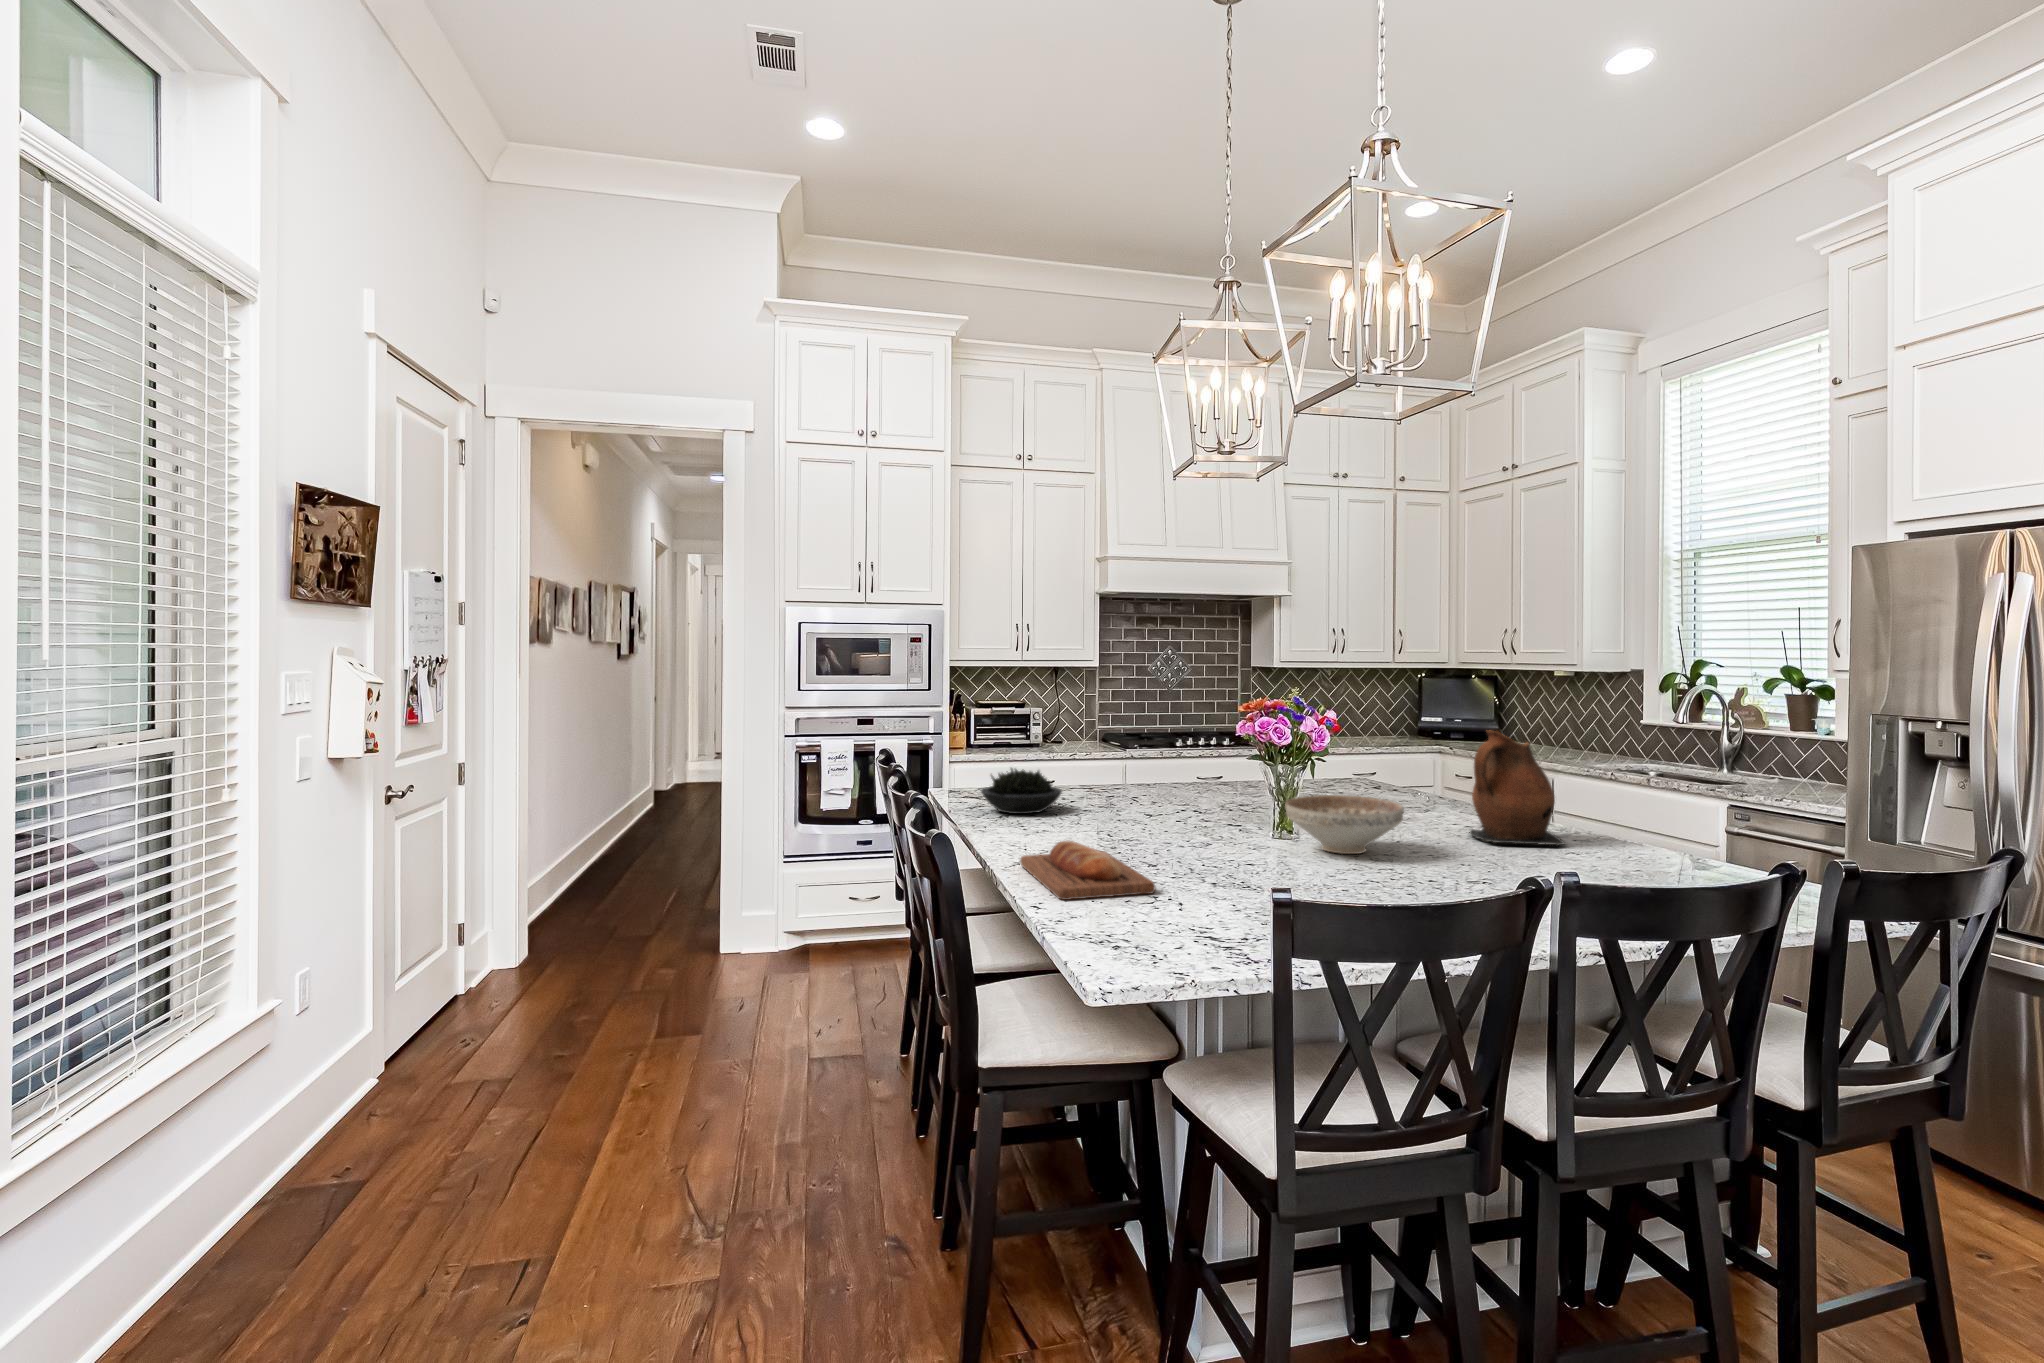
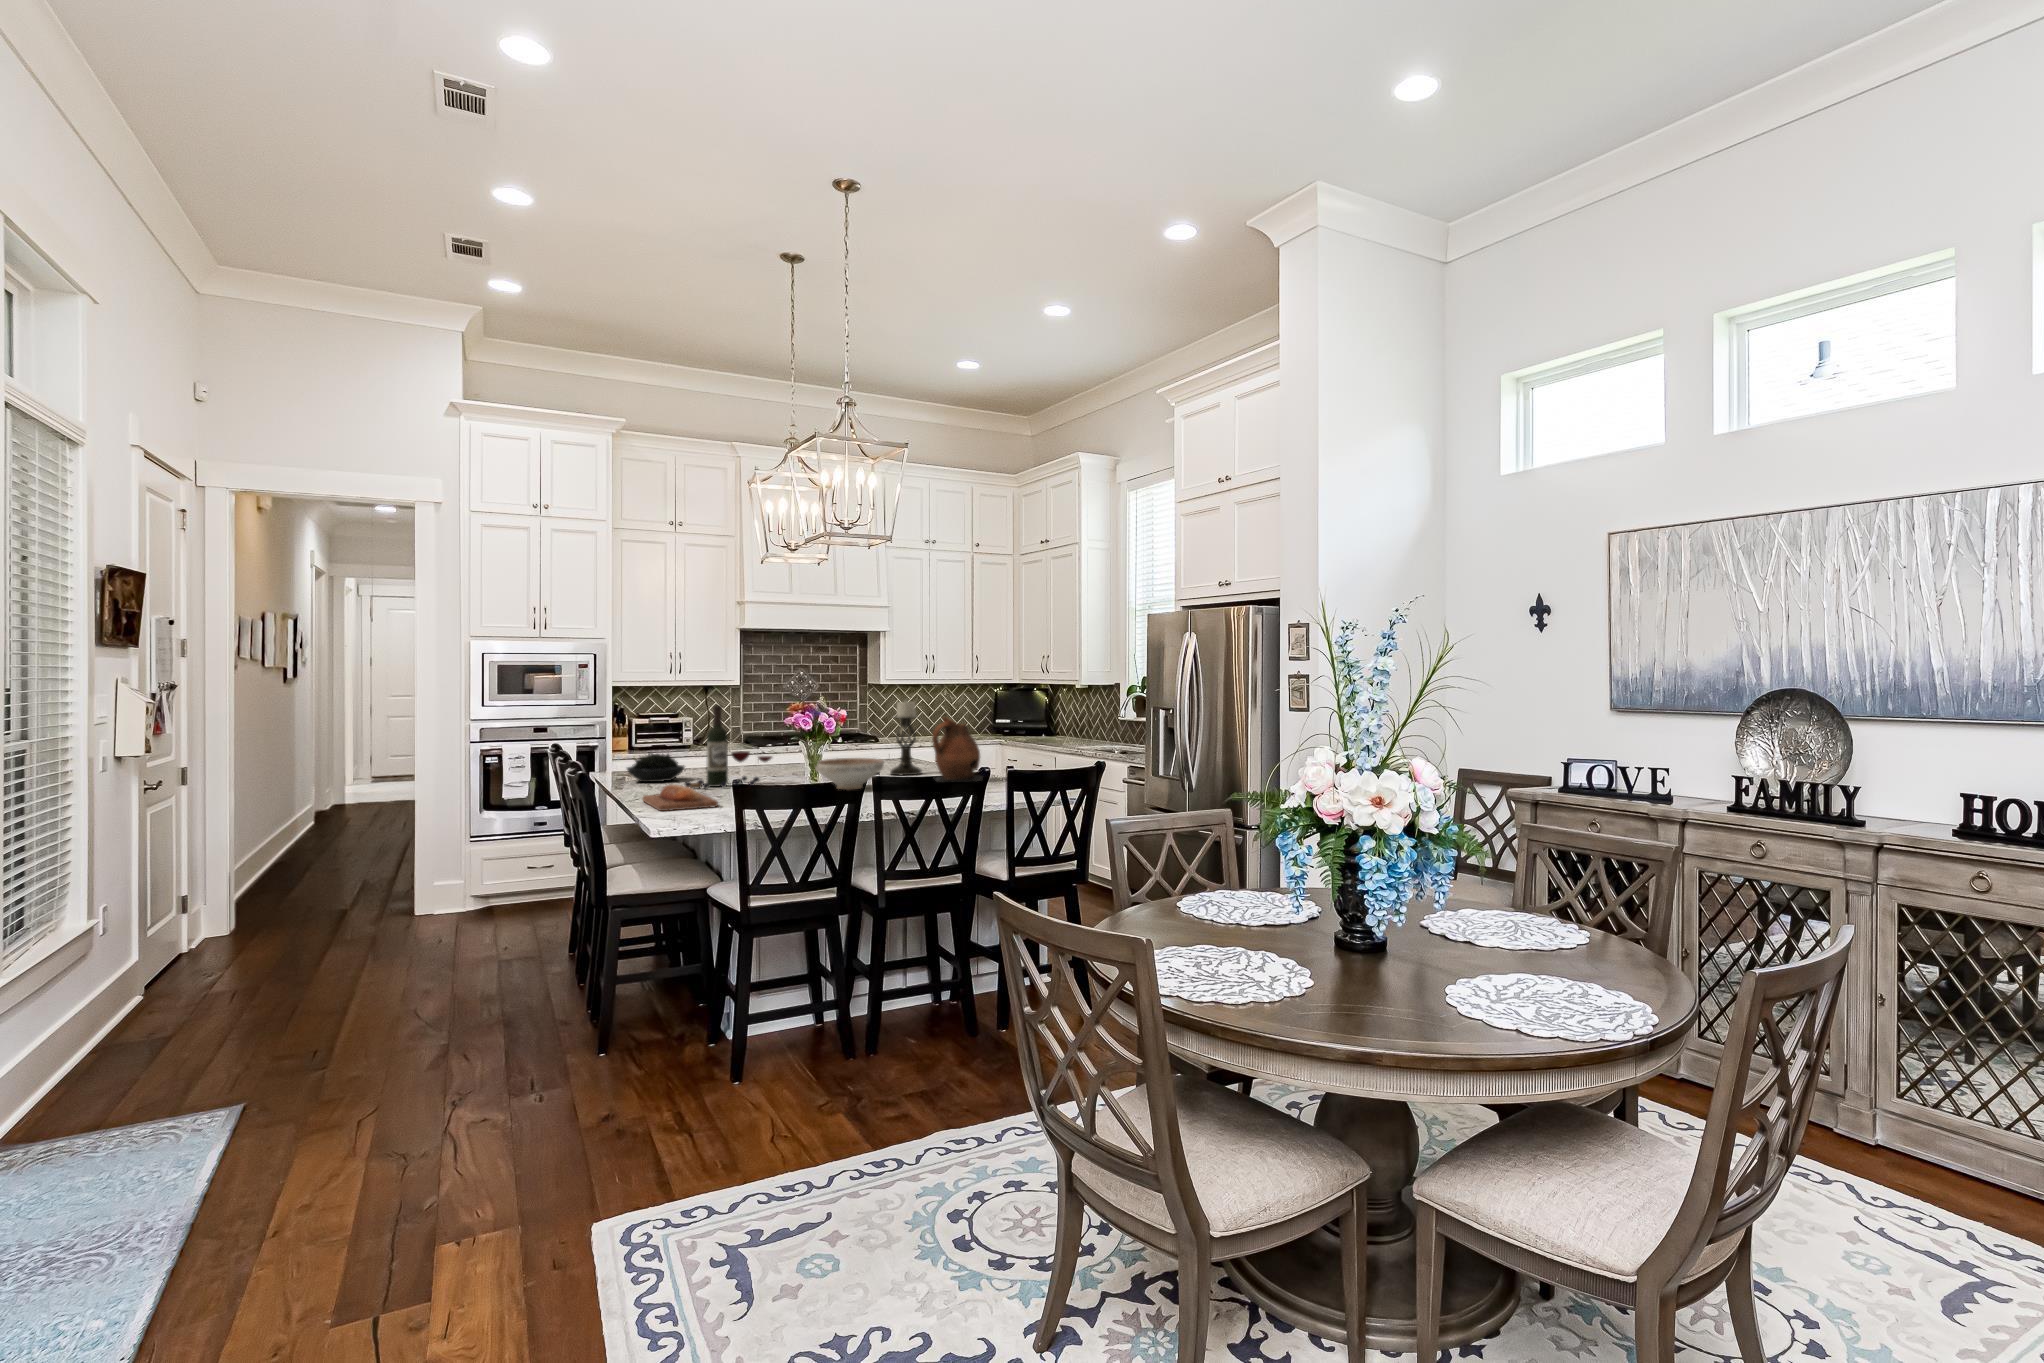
candle holder: none [1369,696,1422,819] -> present [890,700,922,775]
wine bottle: none [1070,702,1205,836] -> present [685,705,772,788]

